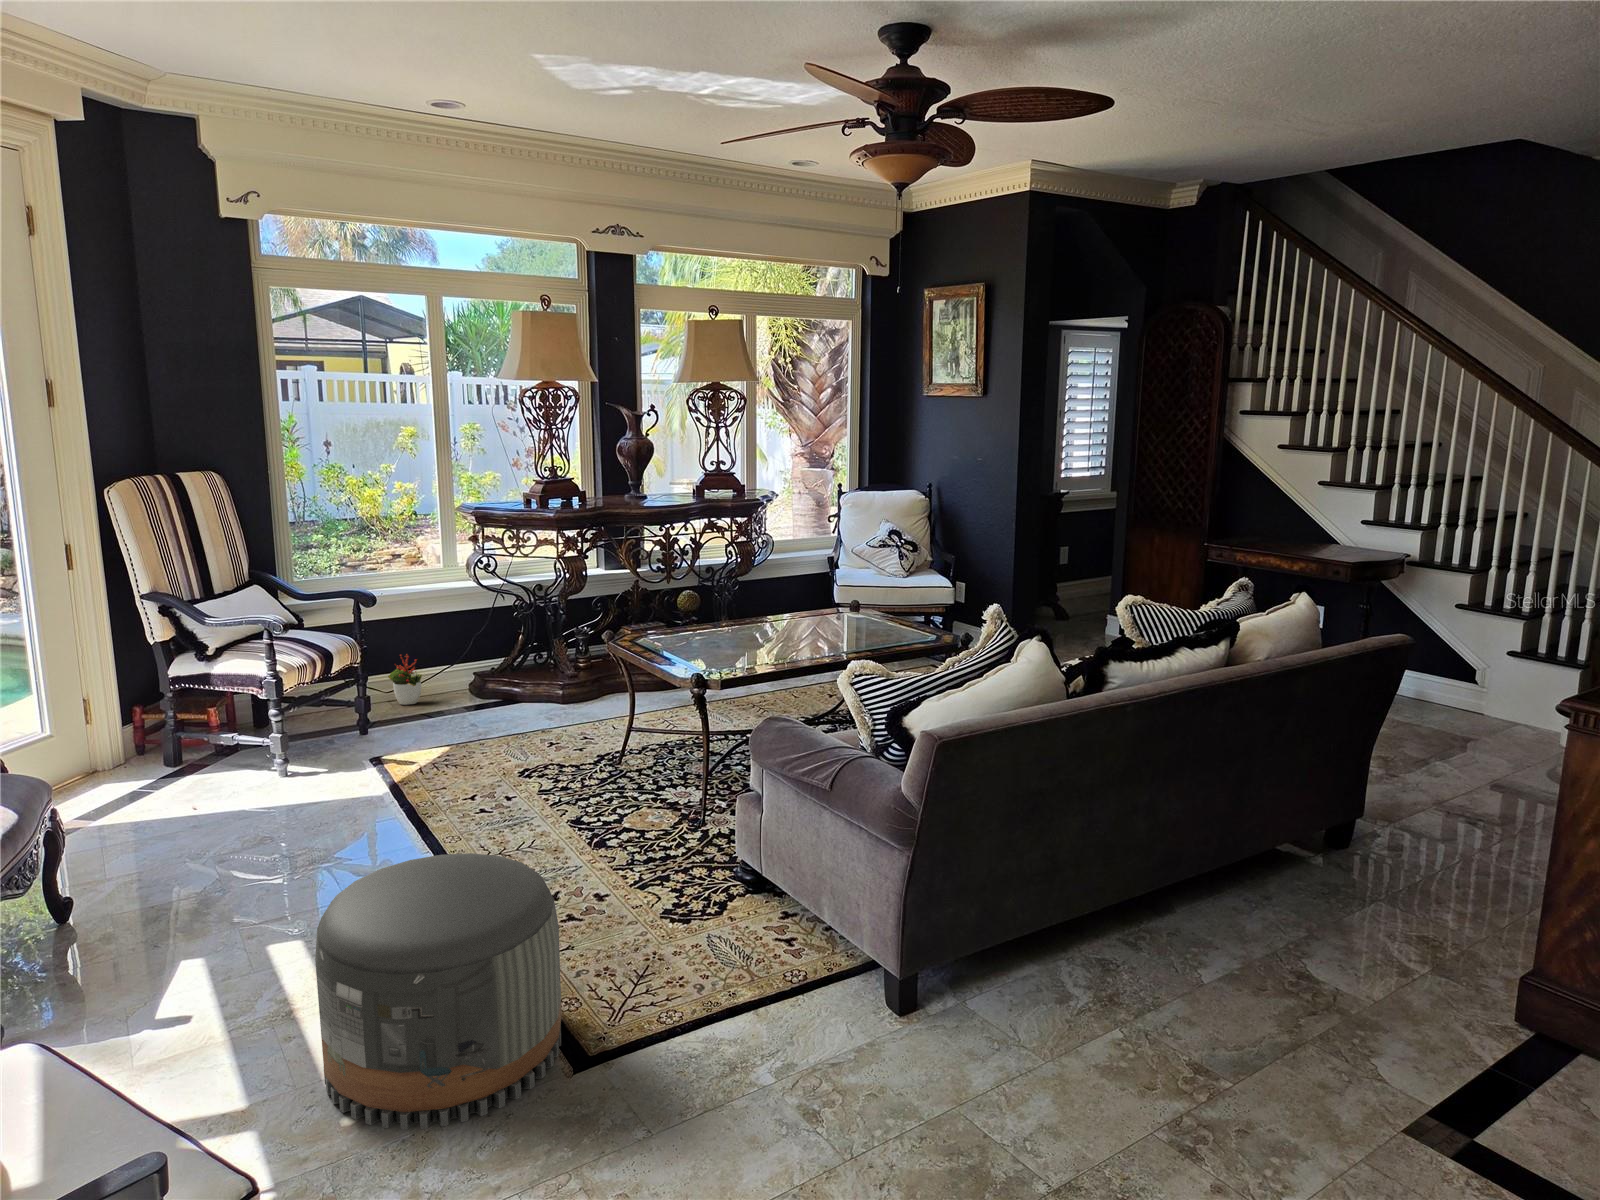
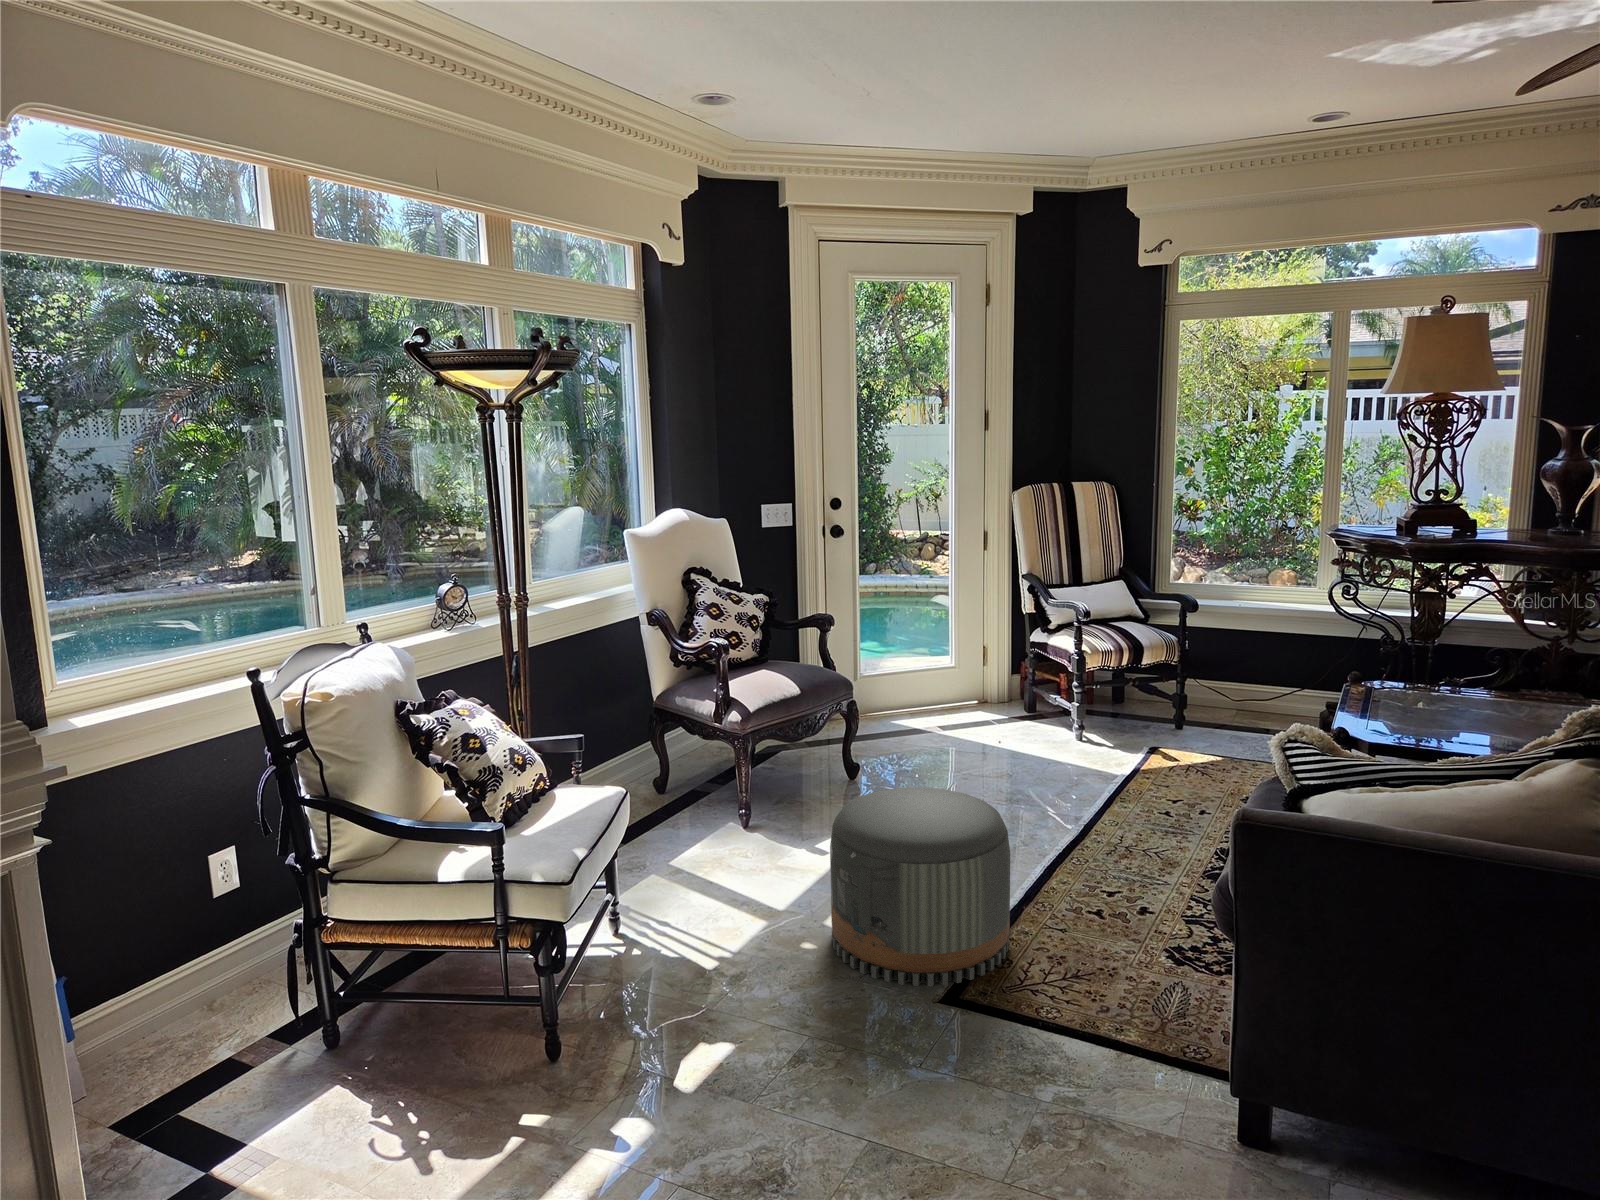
decorative plant: present [388,654,422,705] -> none [1232,665,1263,715]

